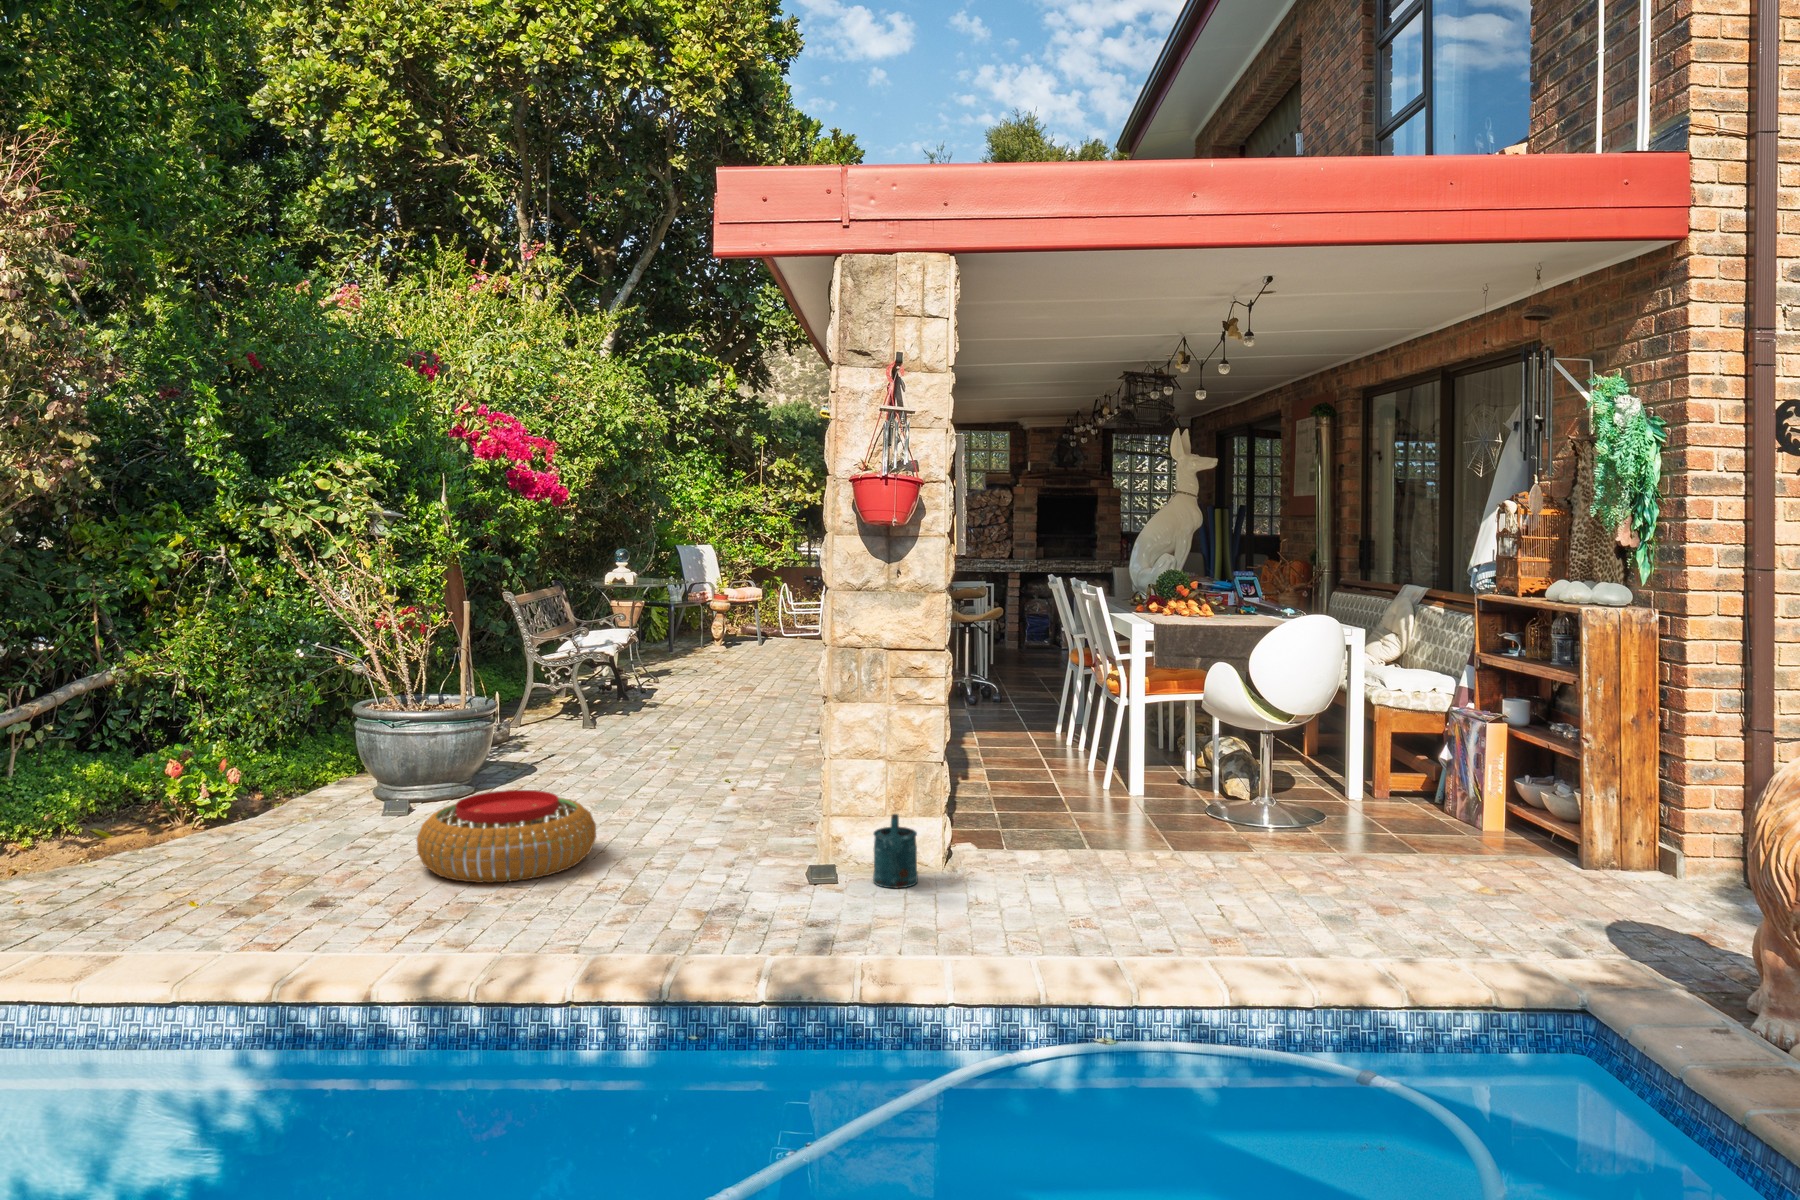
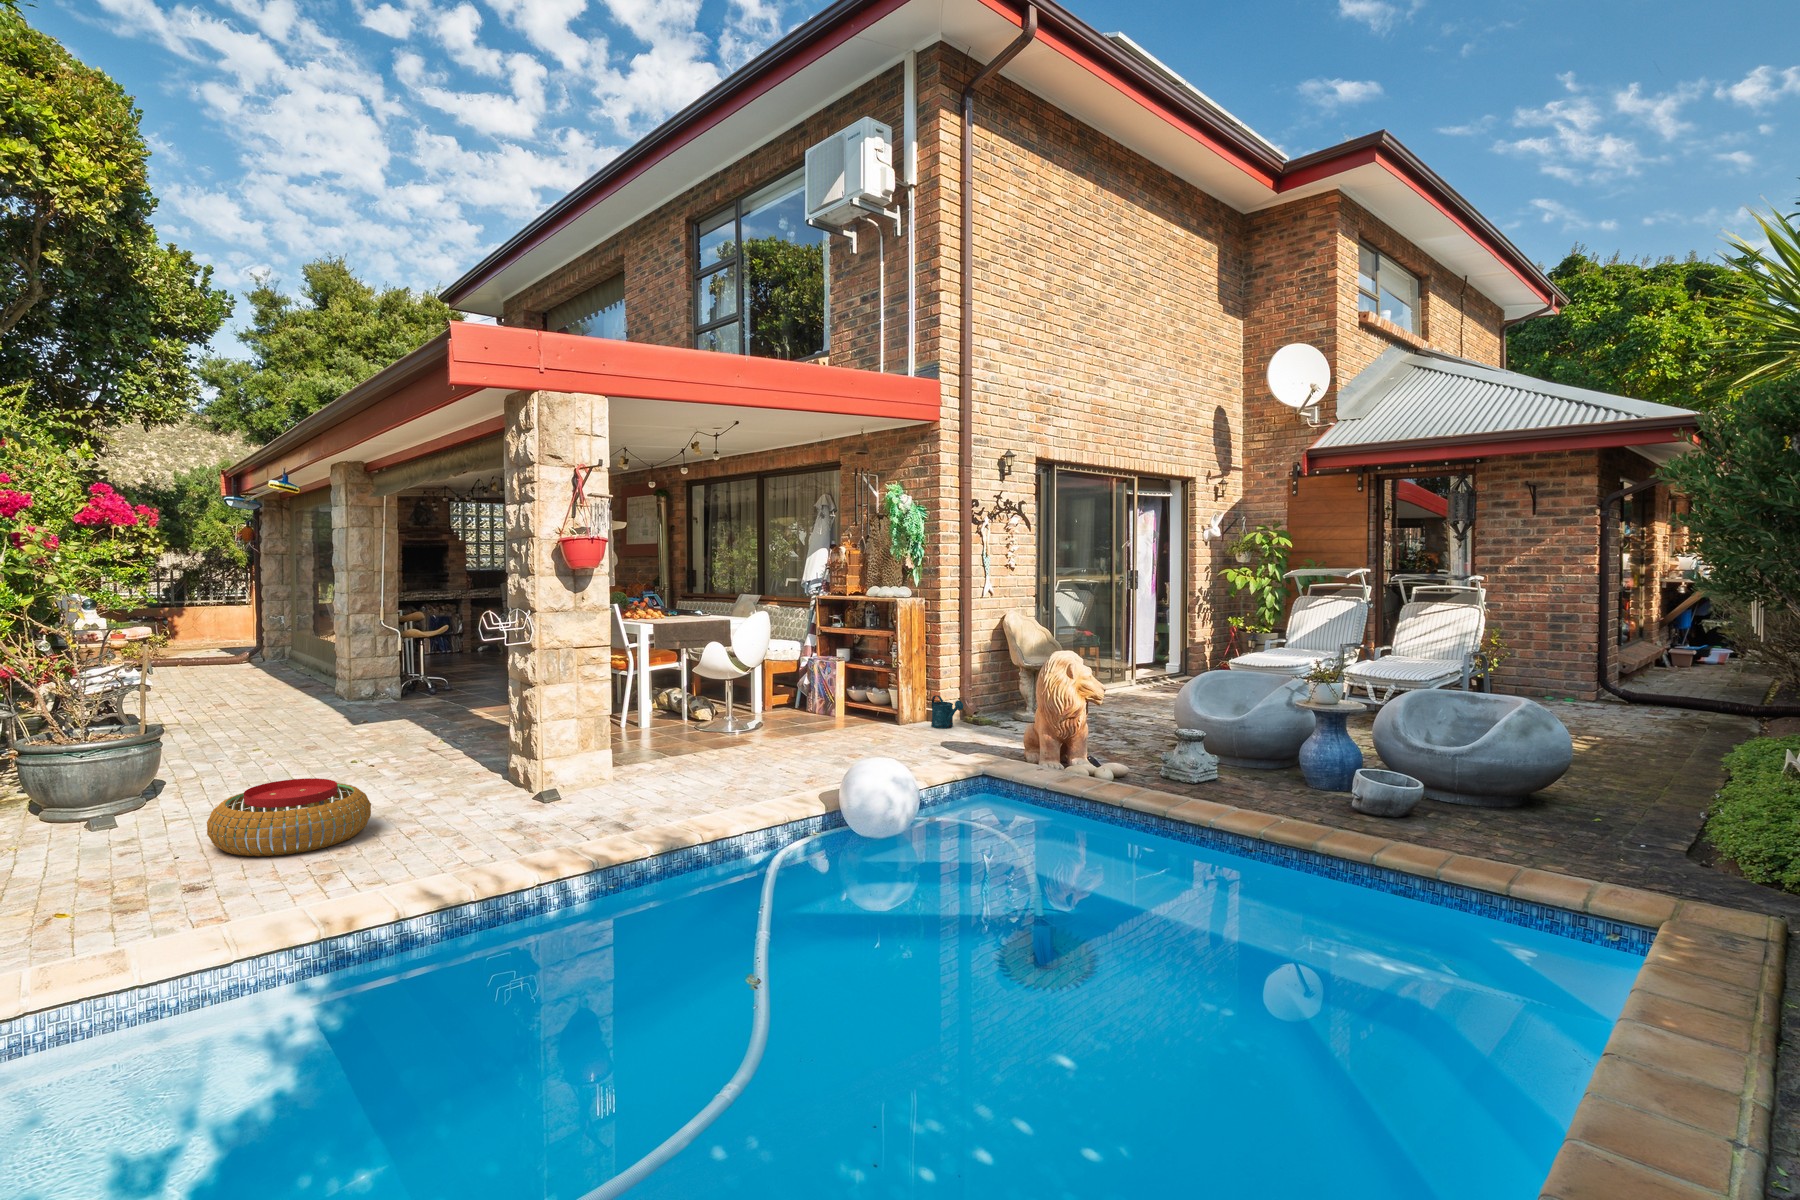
watering can: present [873,814,918,888] -> present [931,695,963,728]

